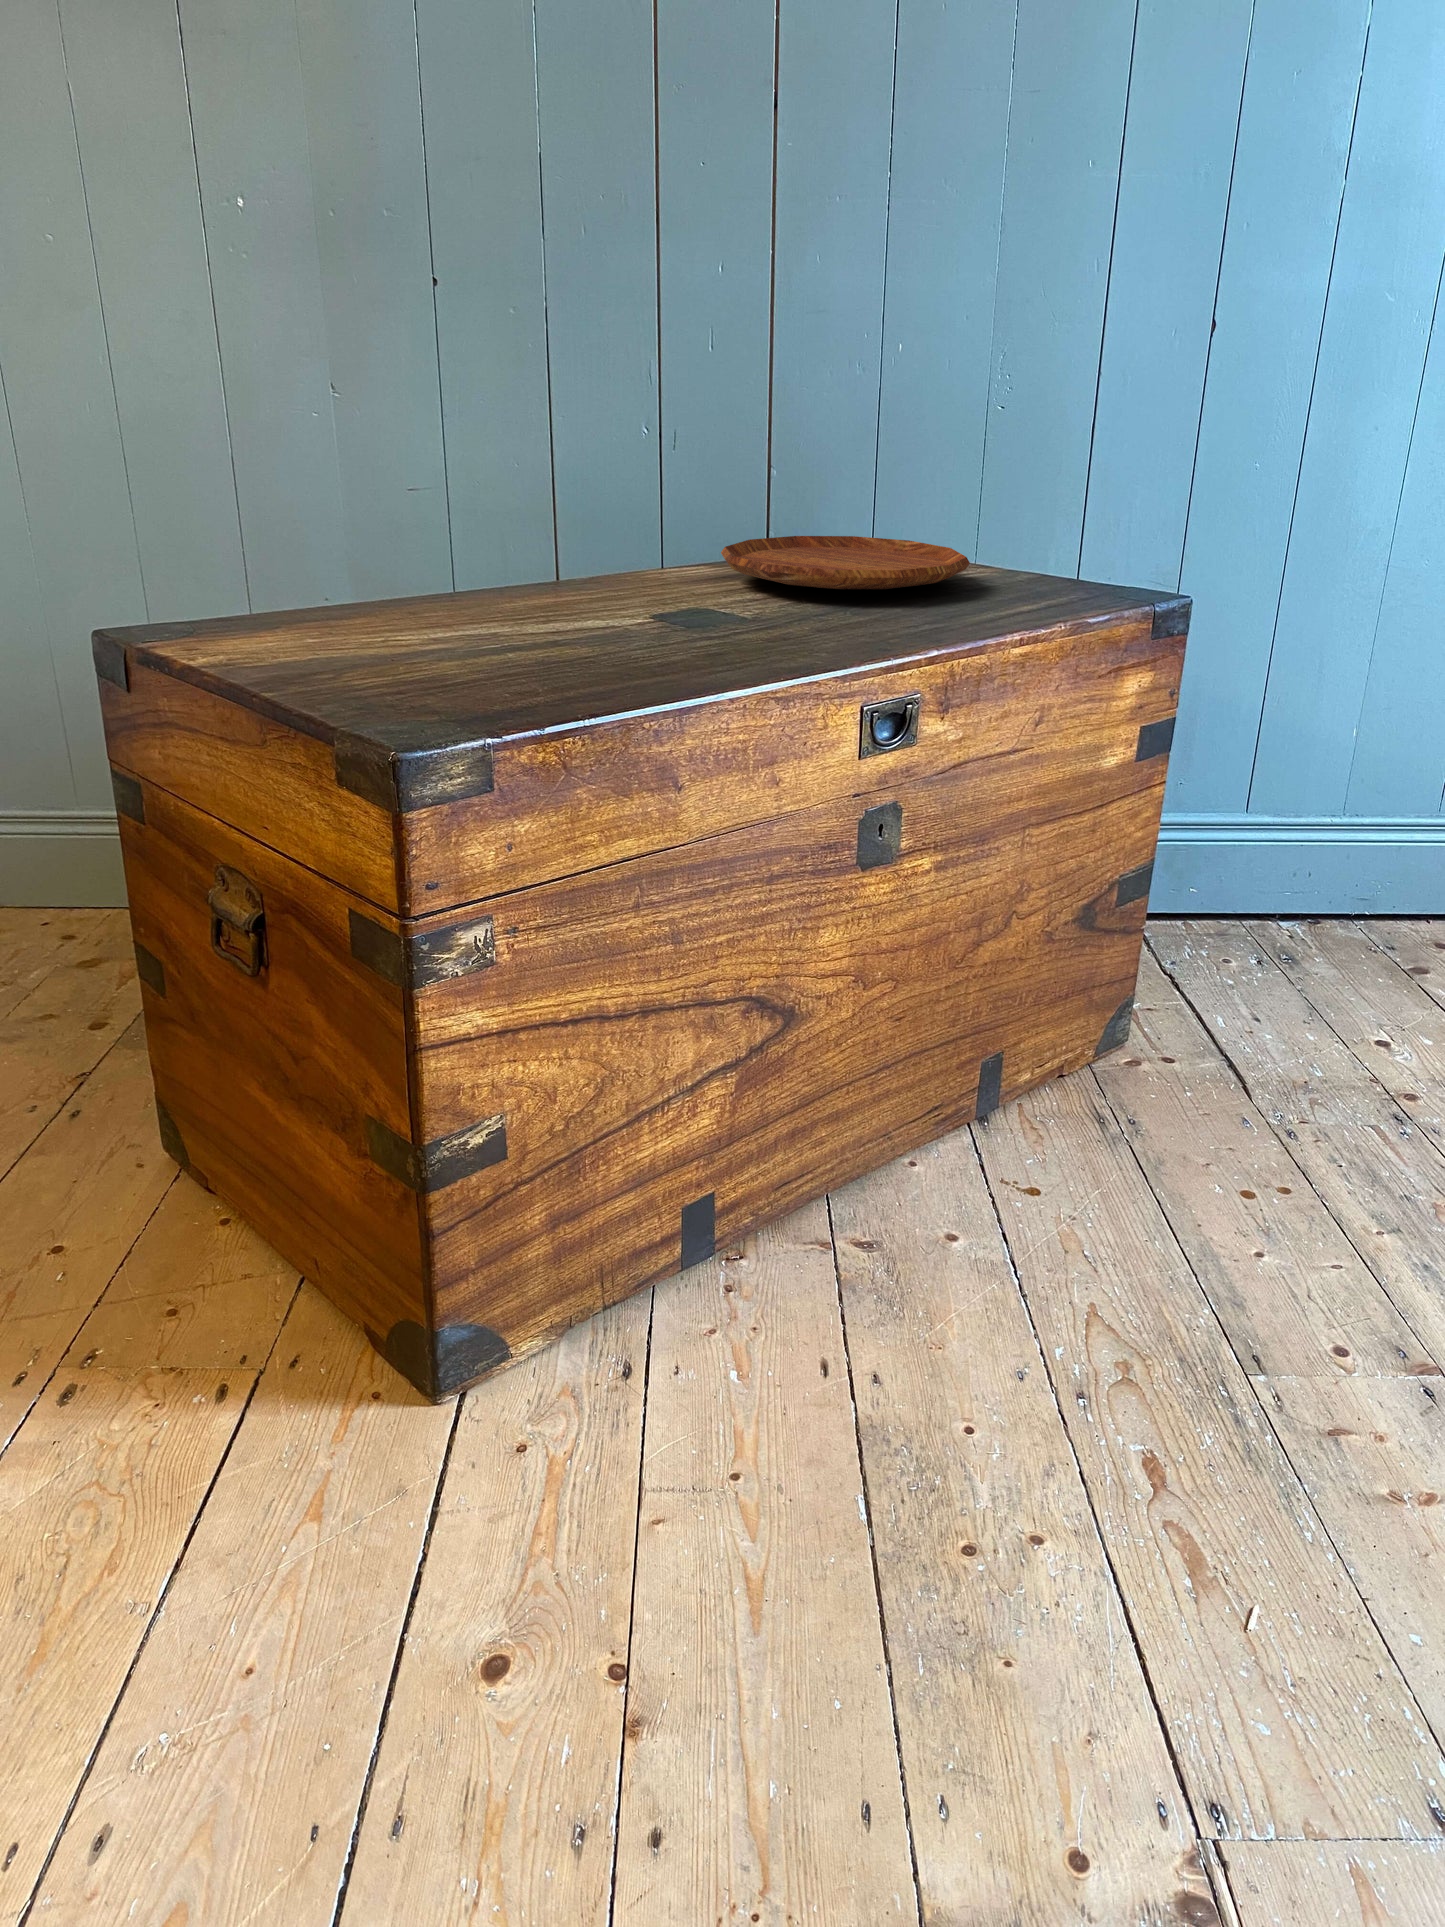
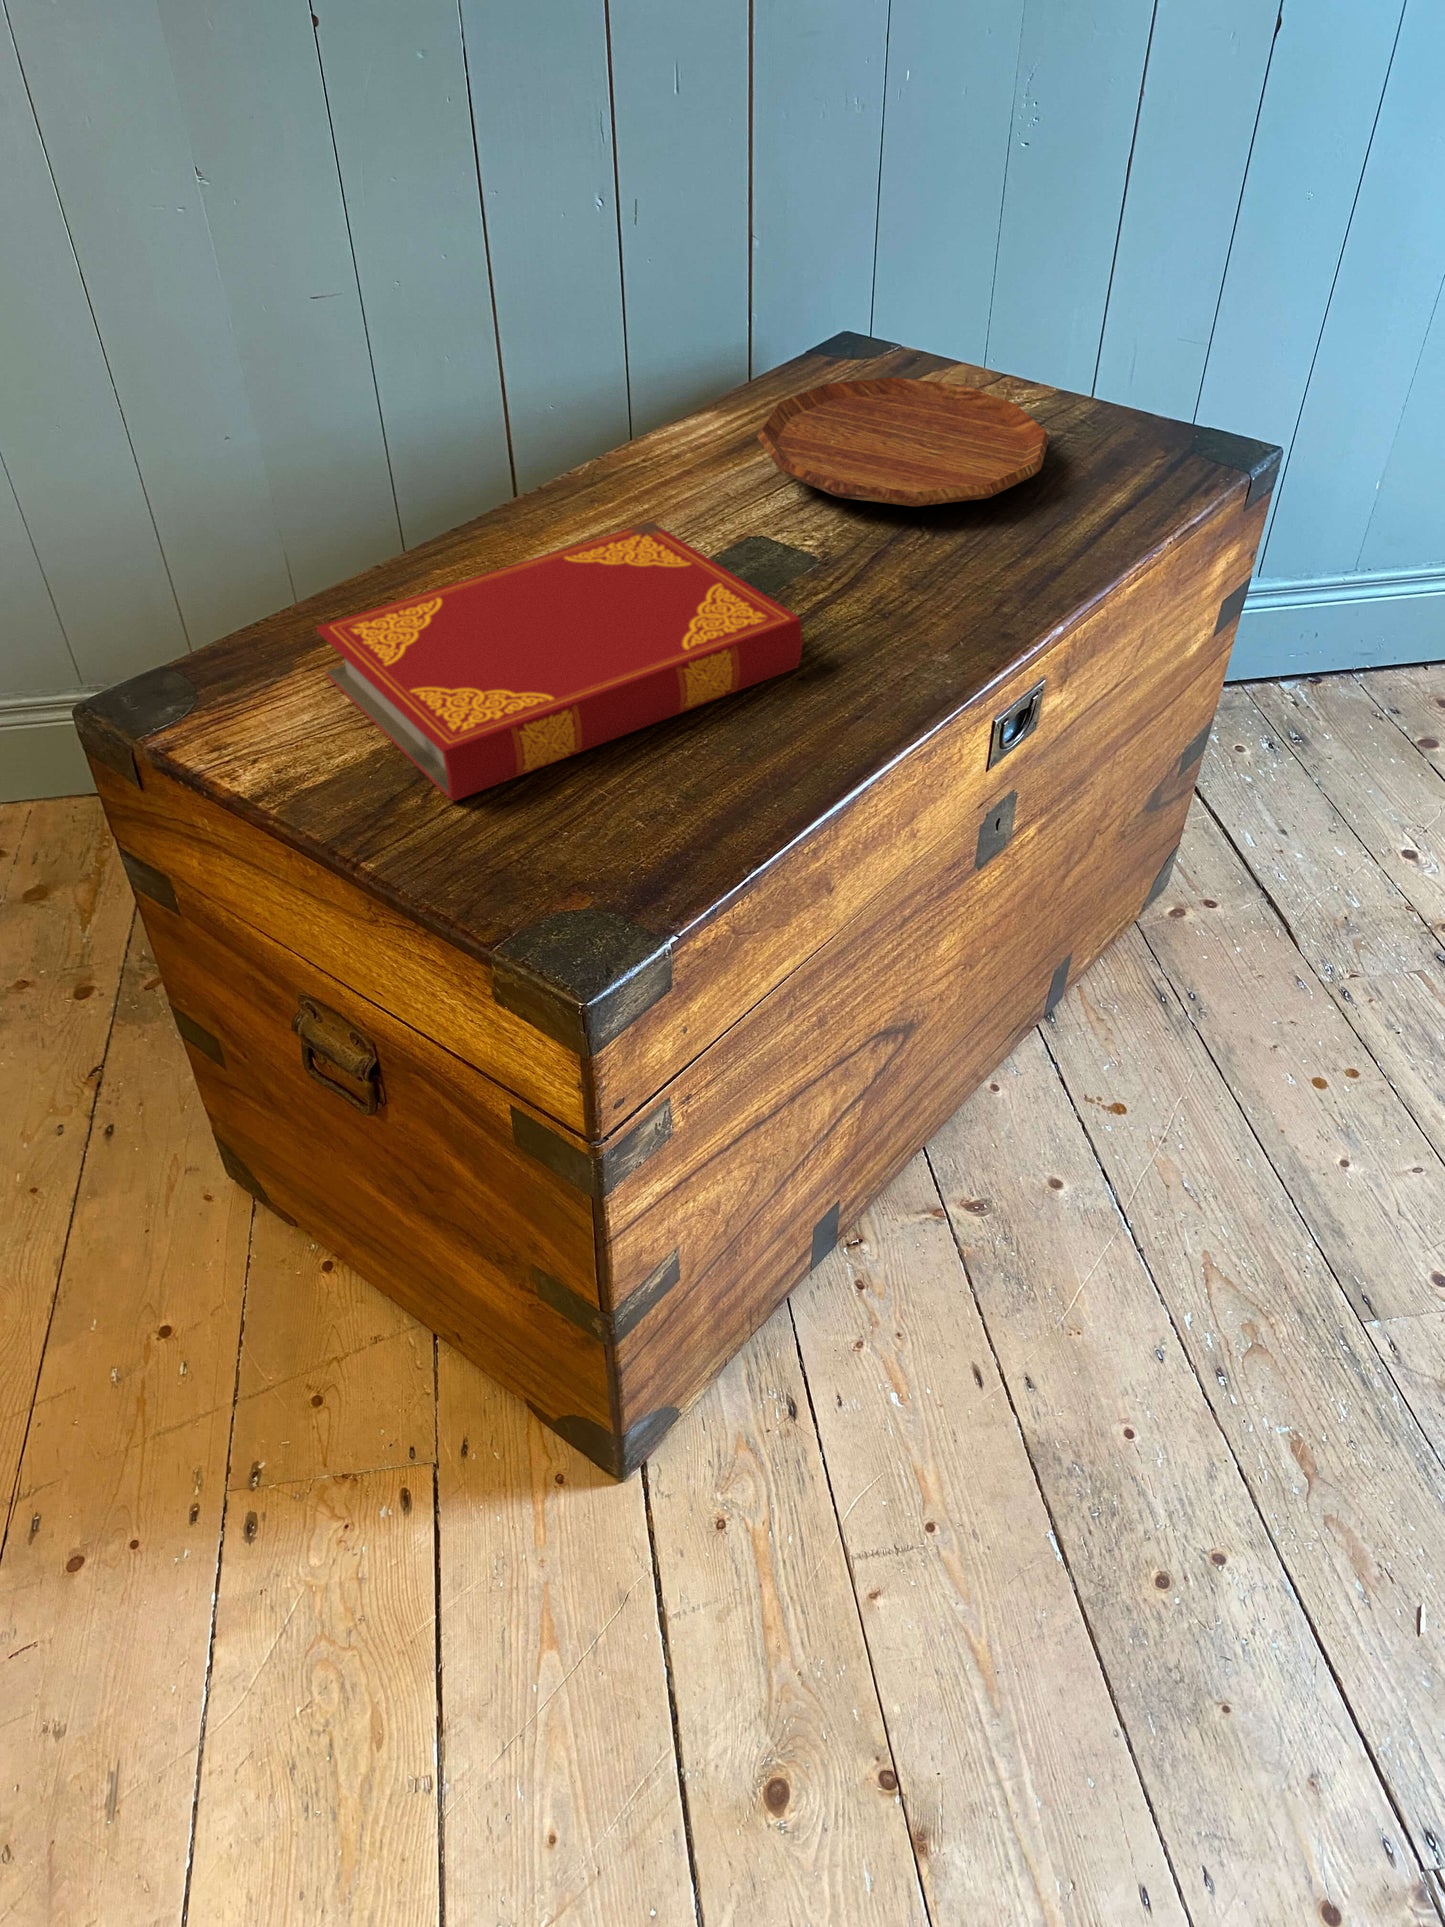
hardback book: none [293,567,691,676] -> present [317,522,803,801]

